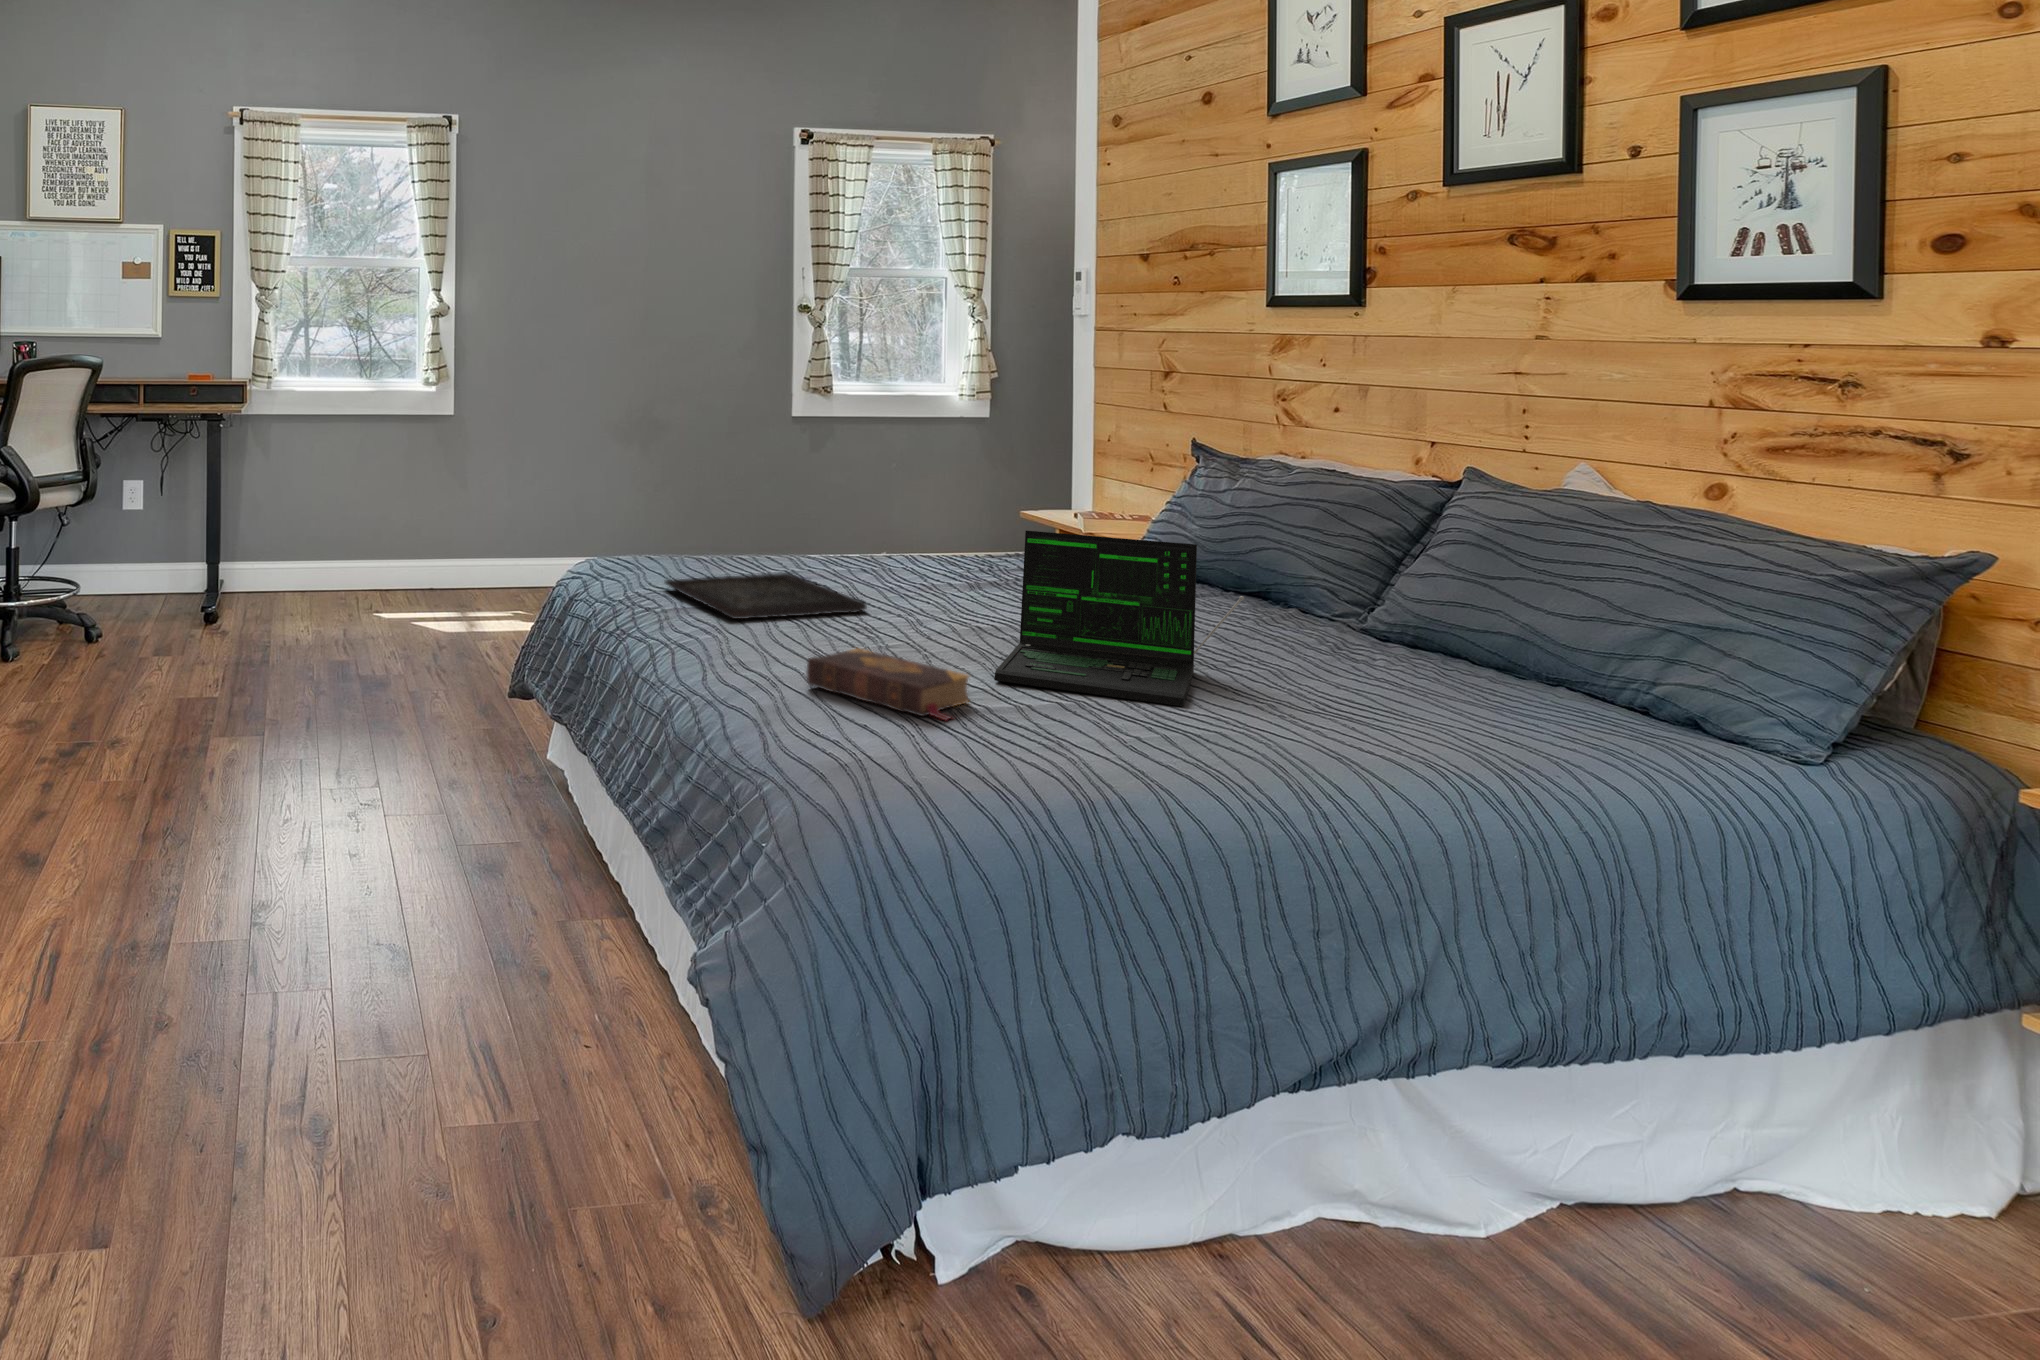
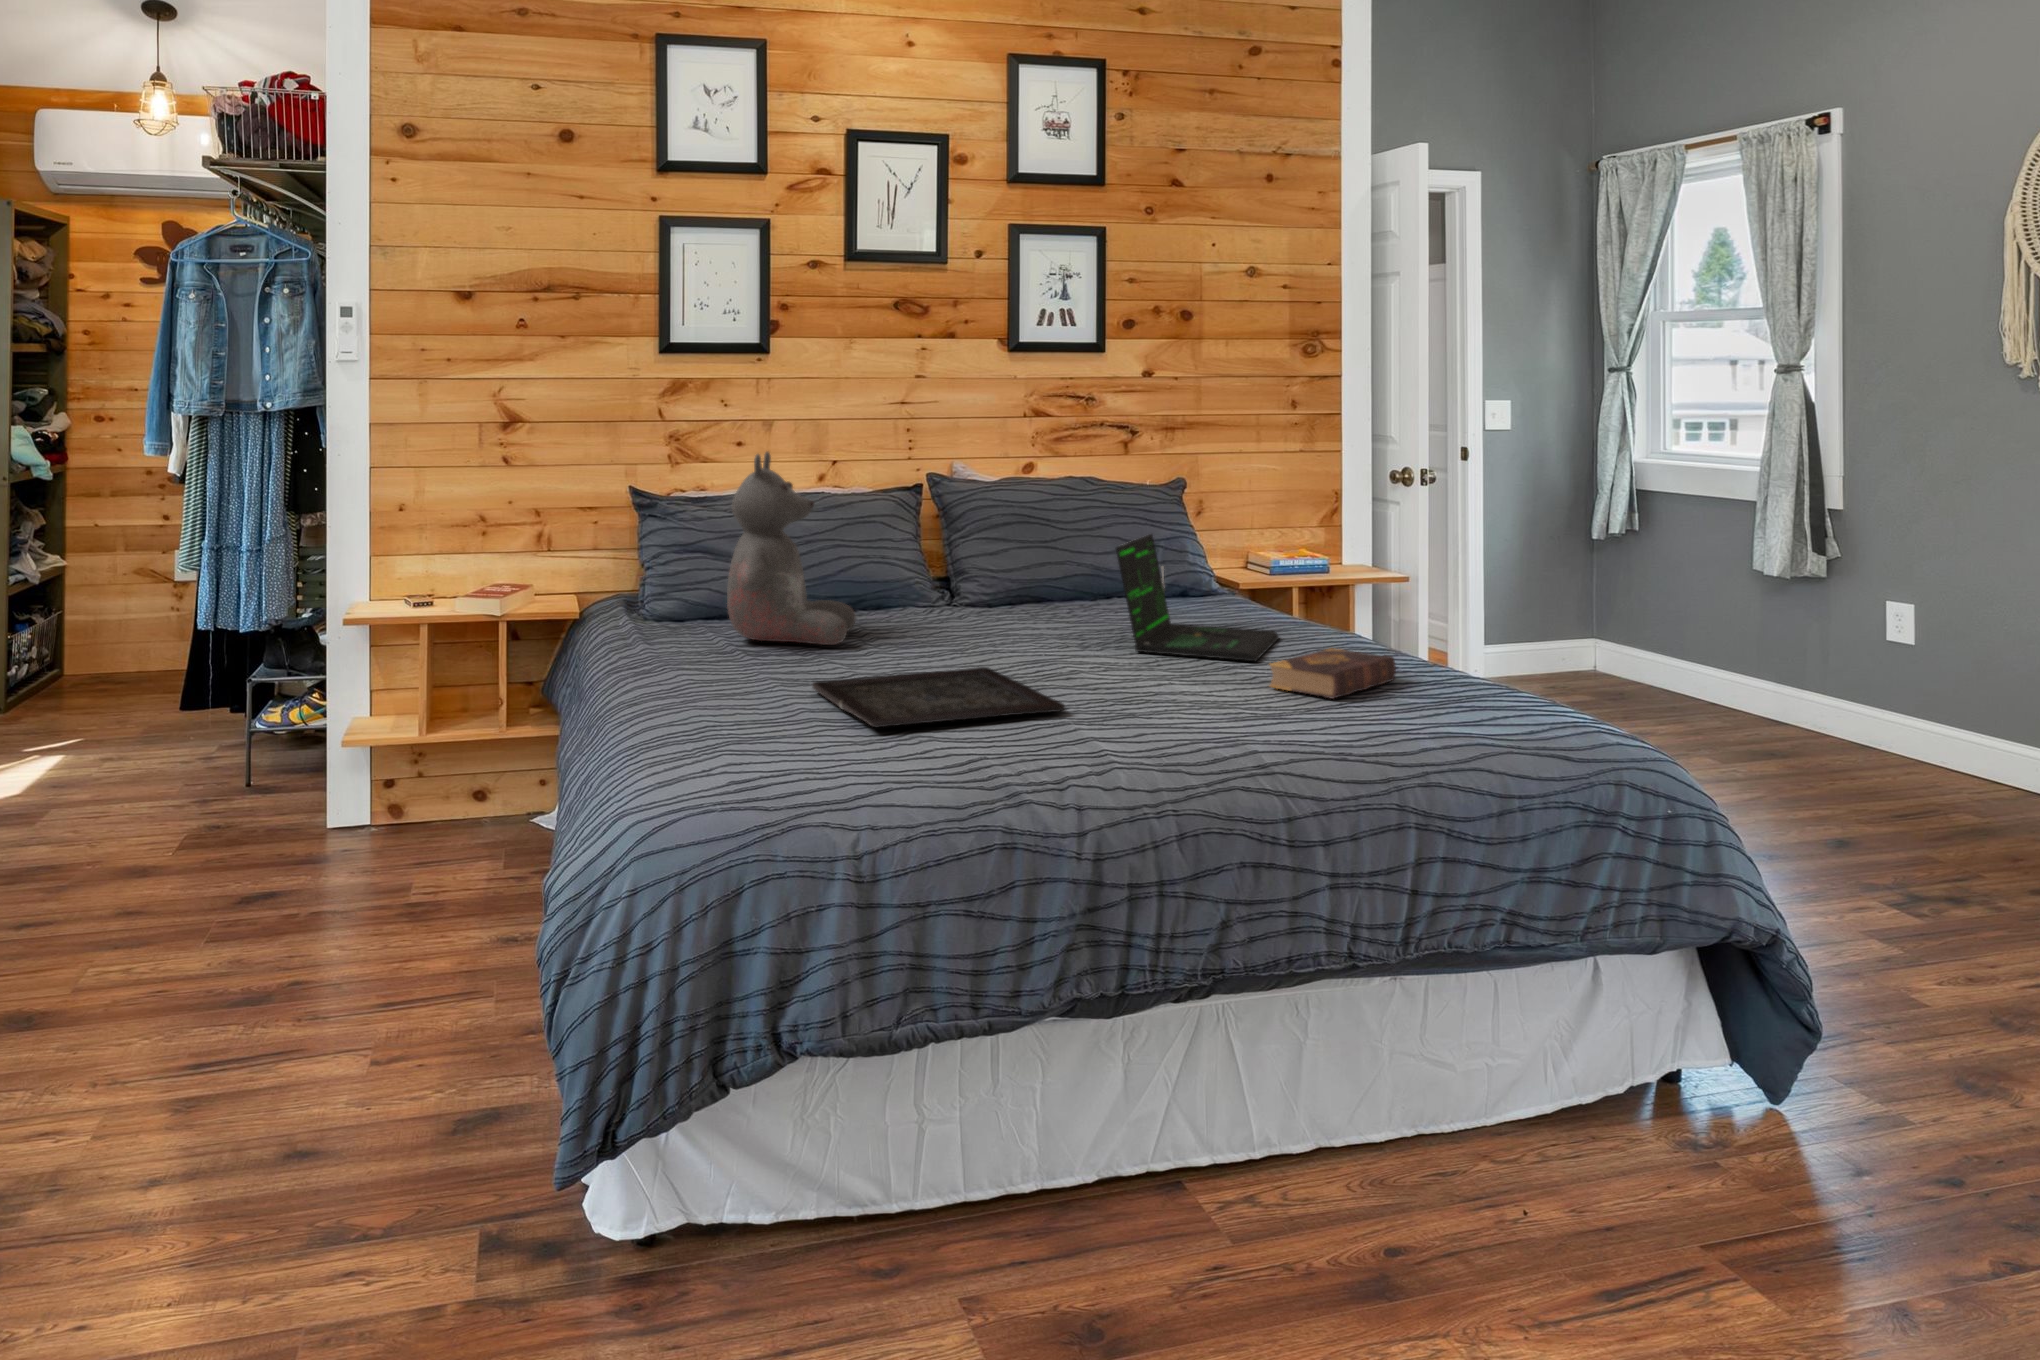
teddy bear: none [920,403,1069,586] -> present [727,452,856,645]

